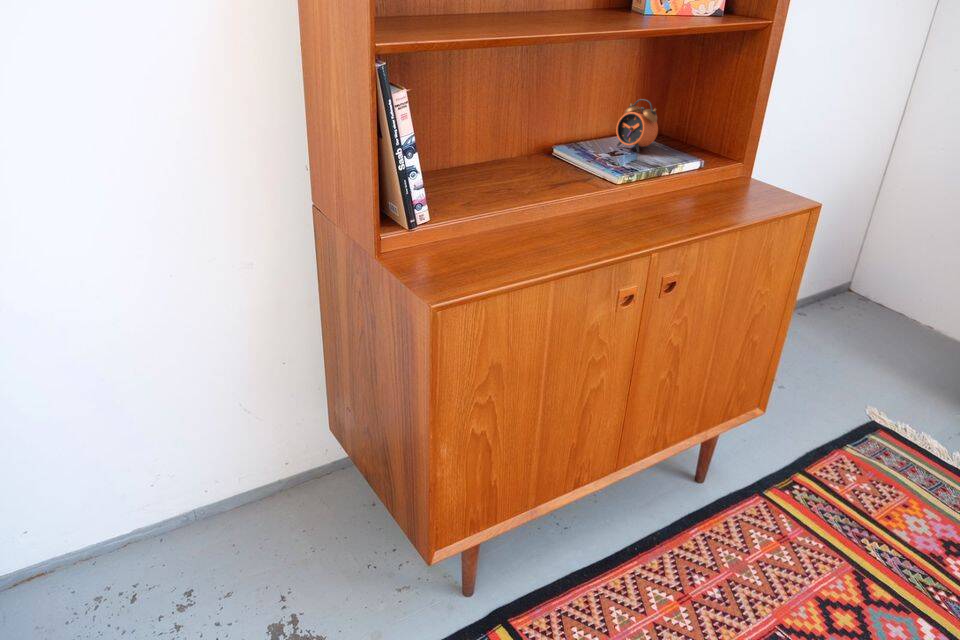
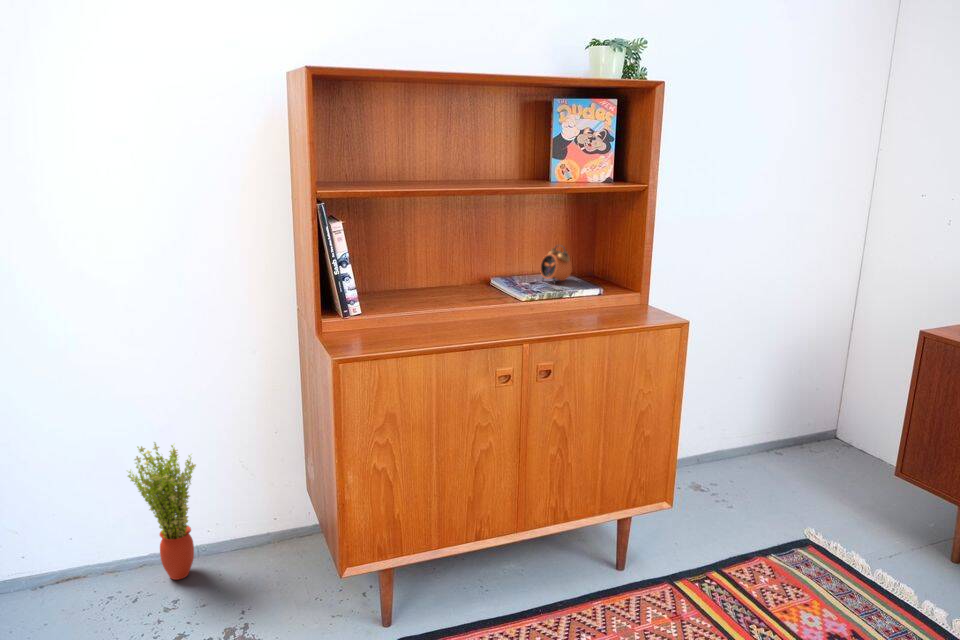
potted plant: none [99,399,198,560] -> present [128,444,196,580]

